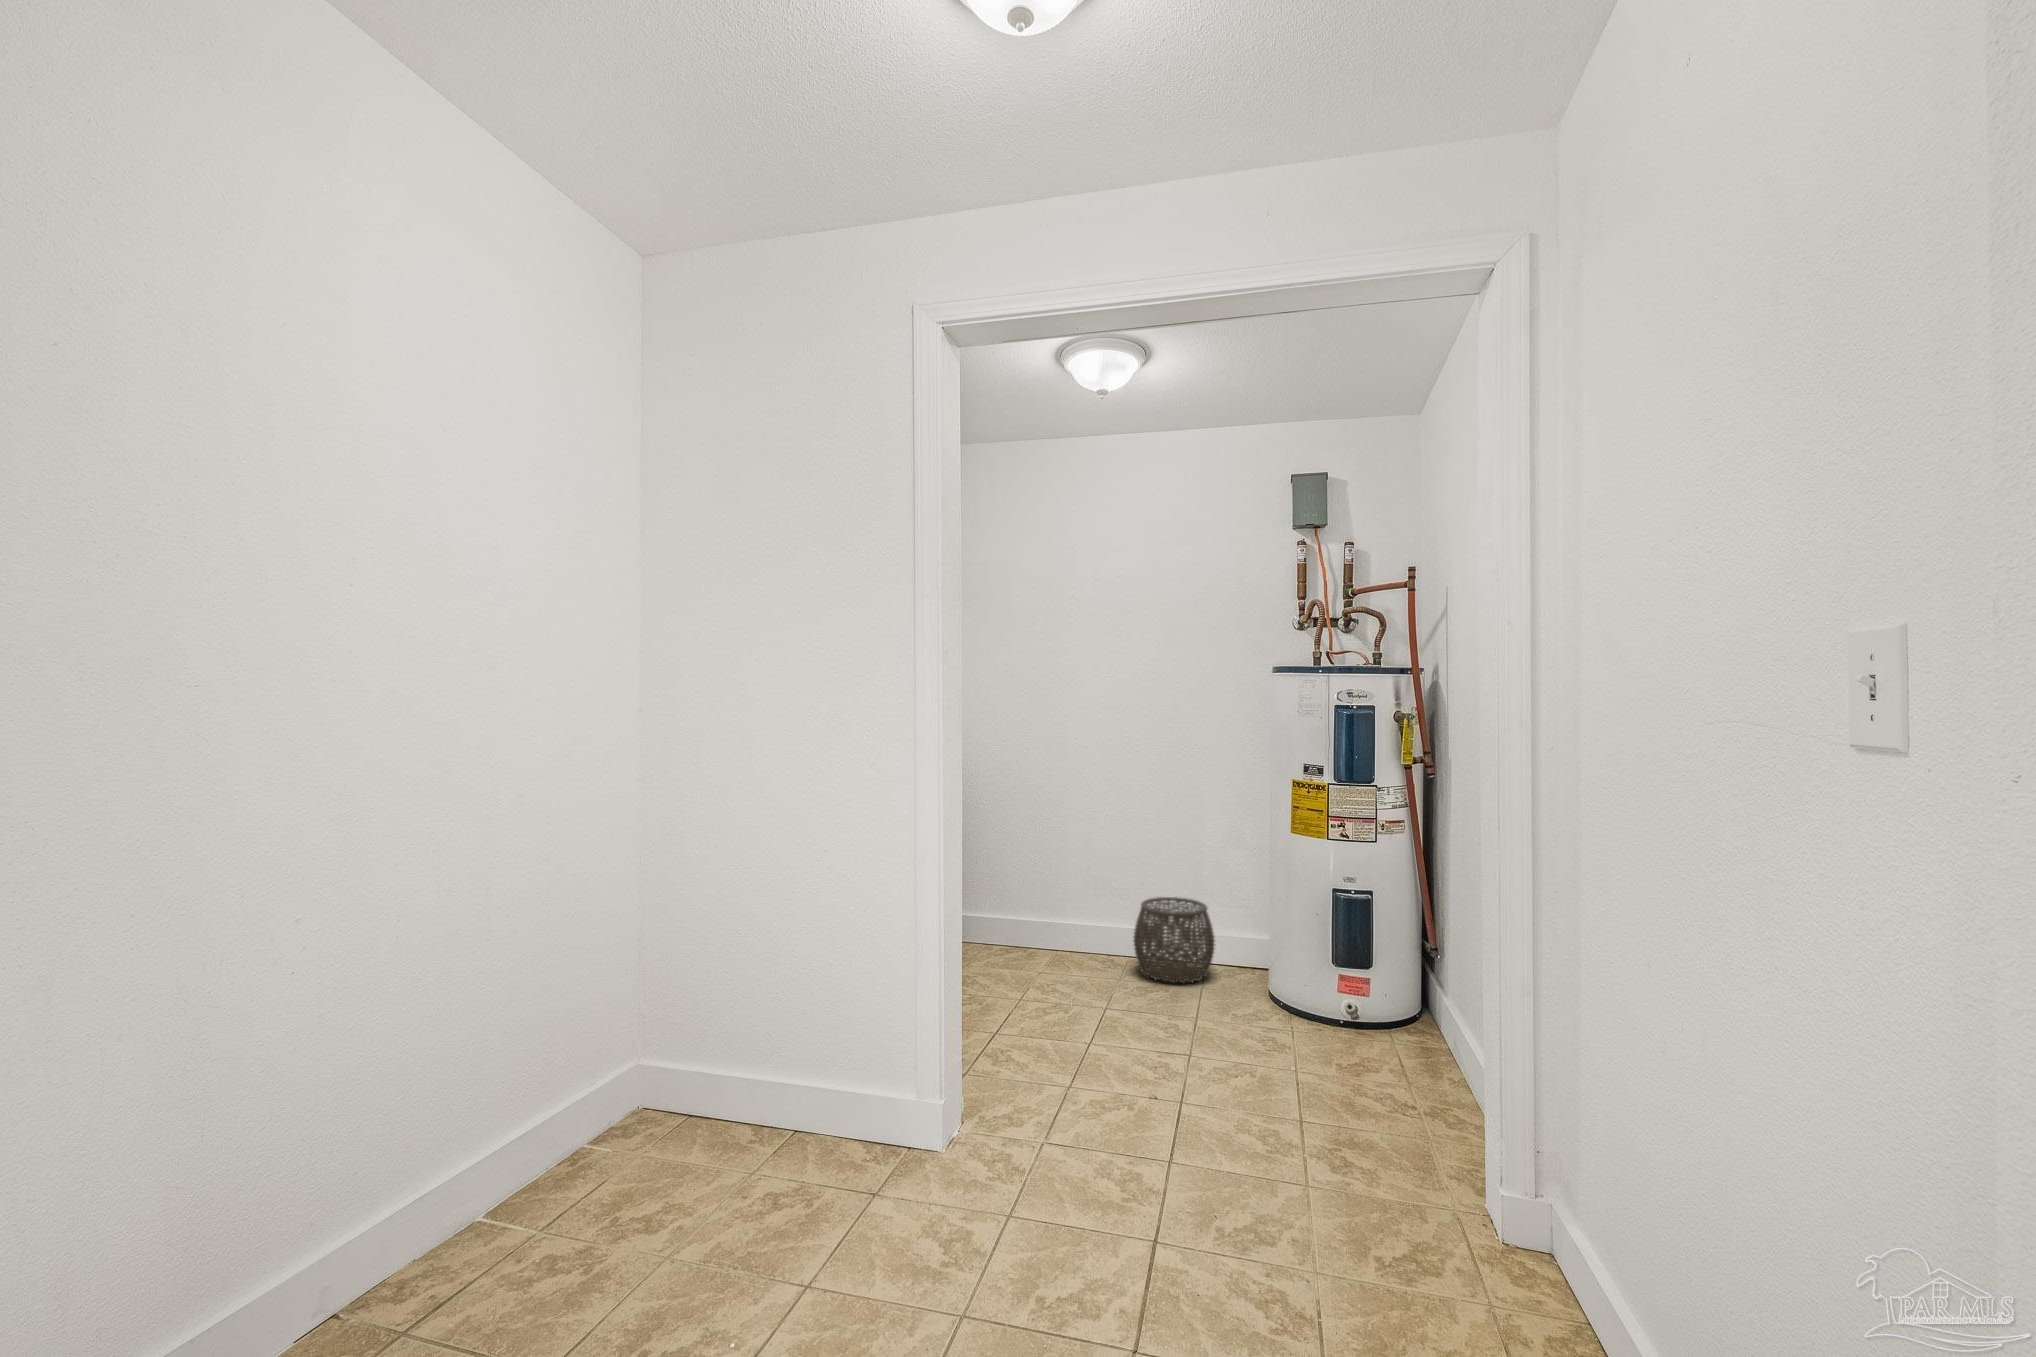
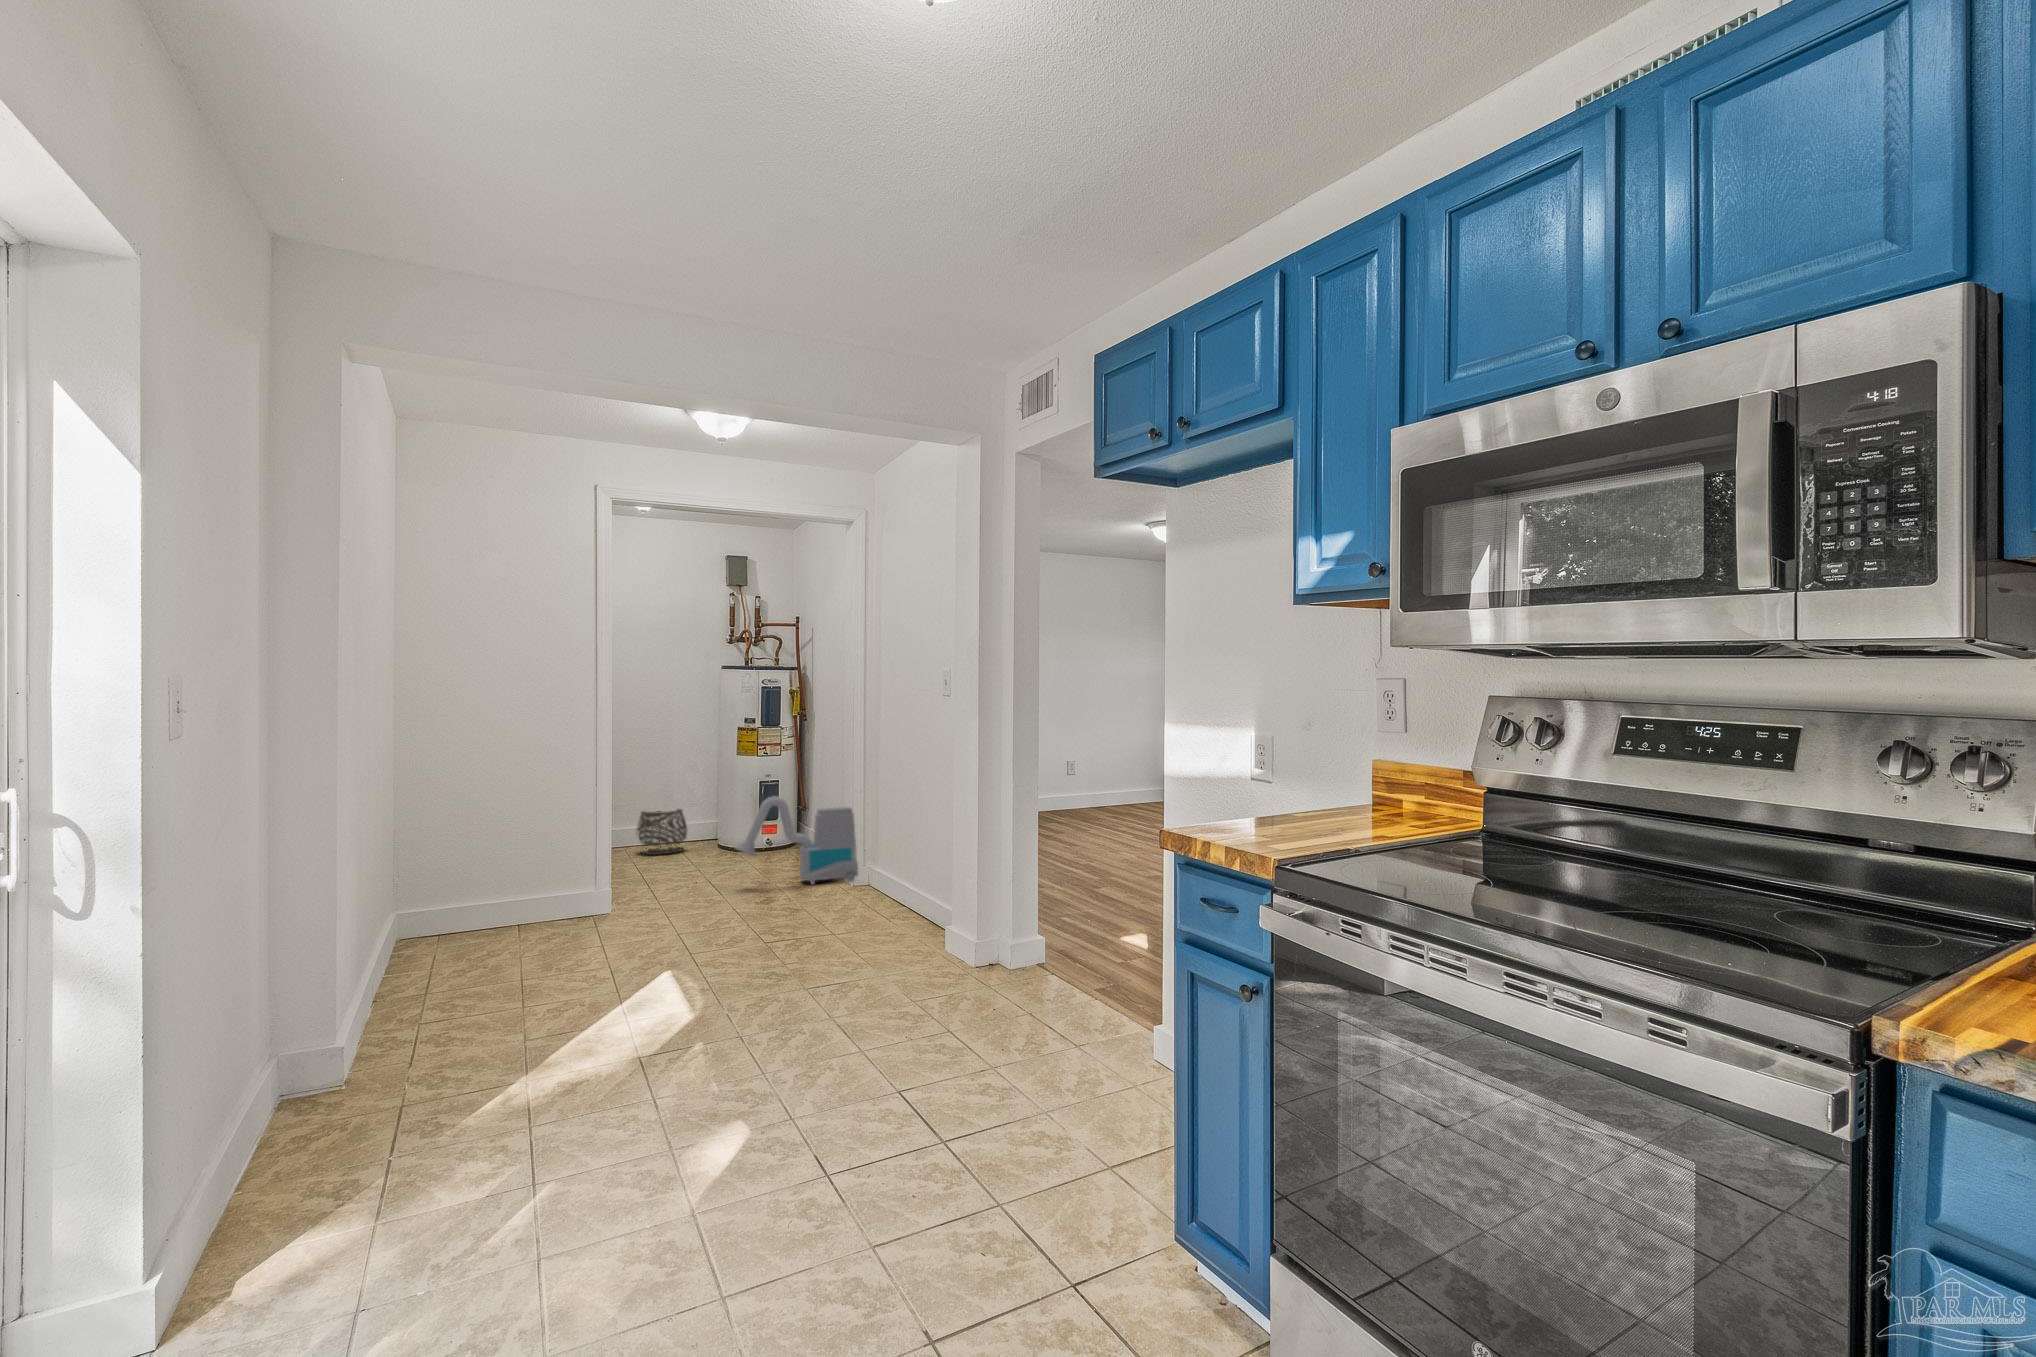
vacuum cleaner: none [1201,1016,1567,1331] -> present [735,796,858,885]

